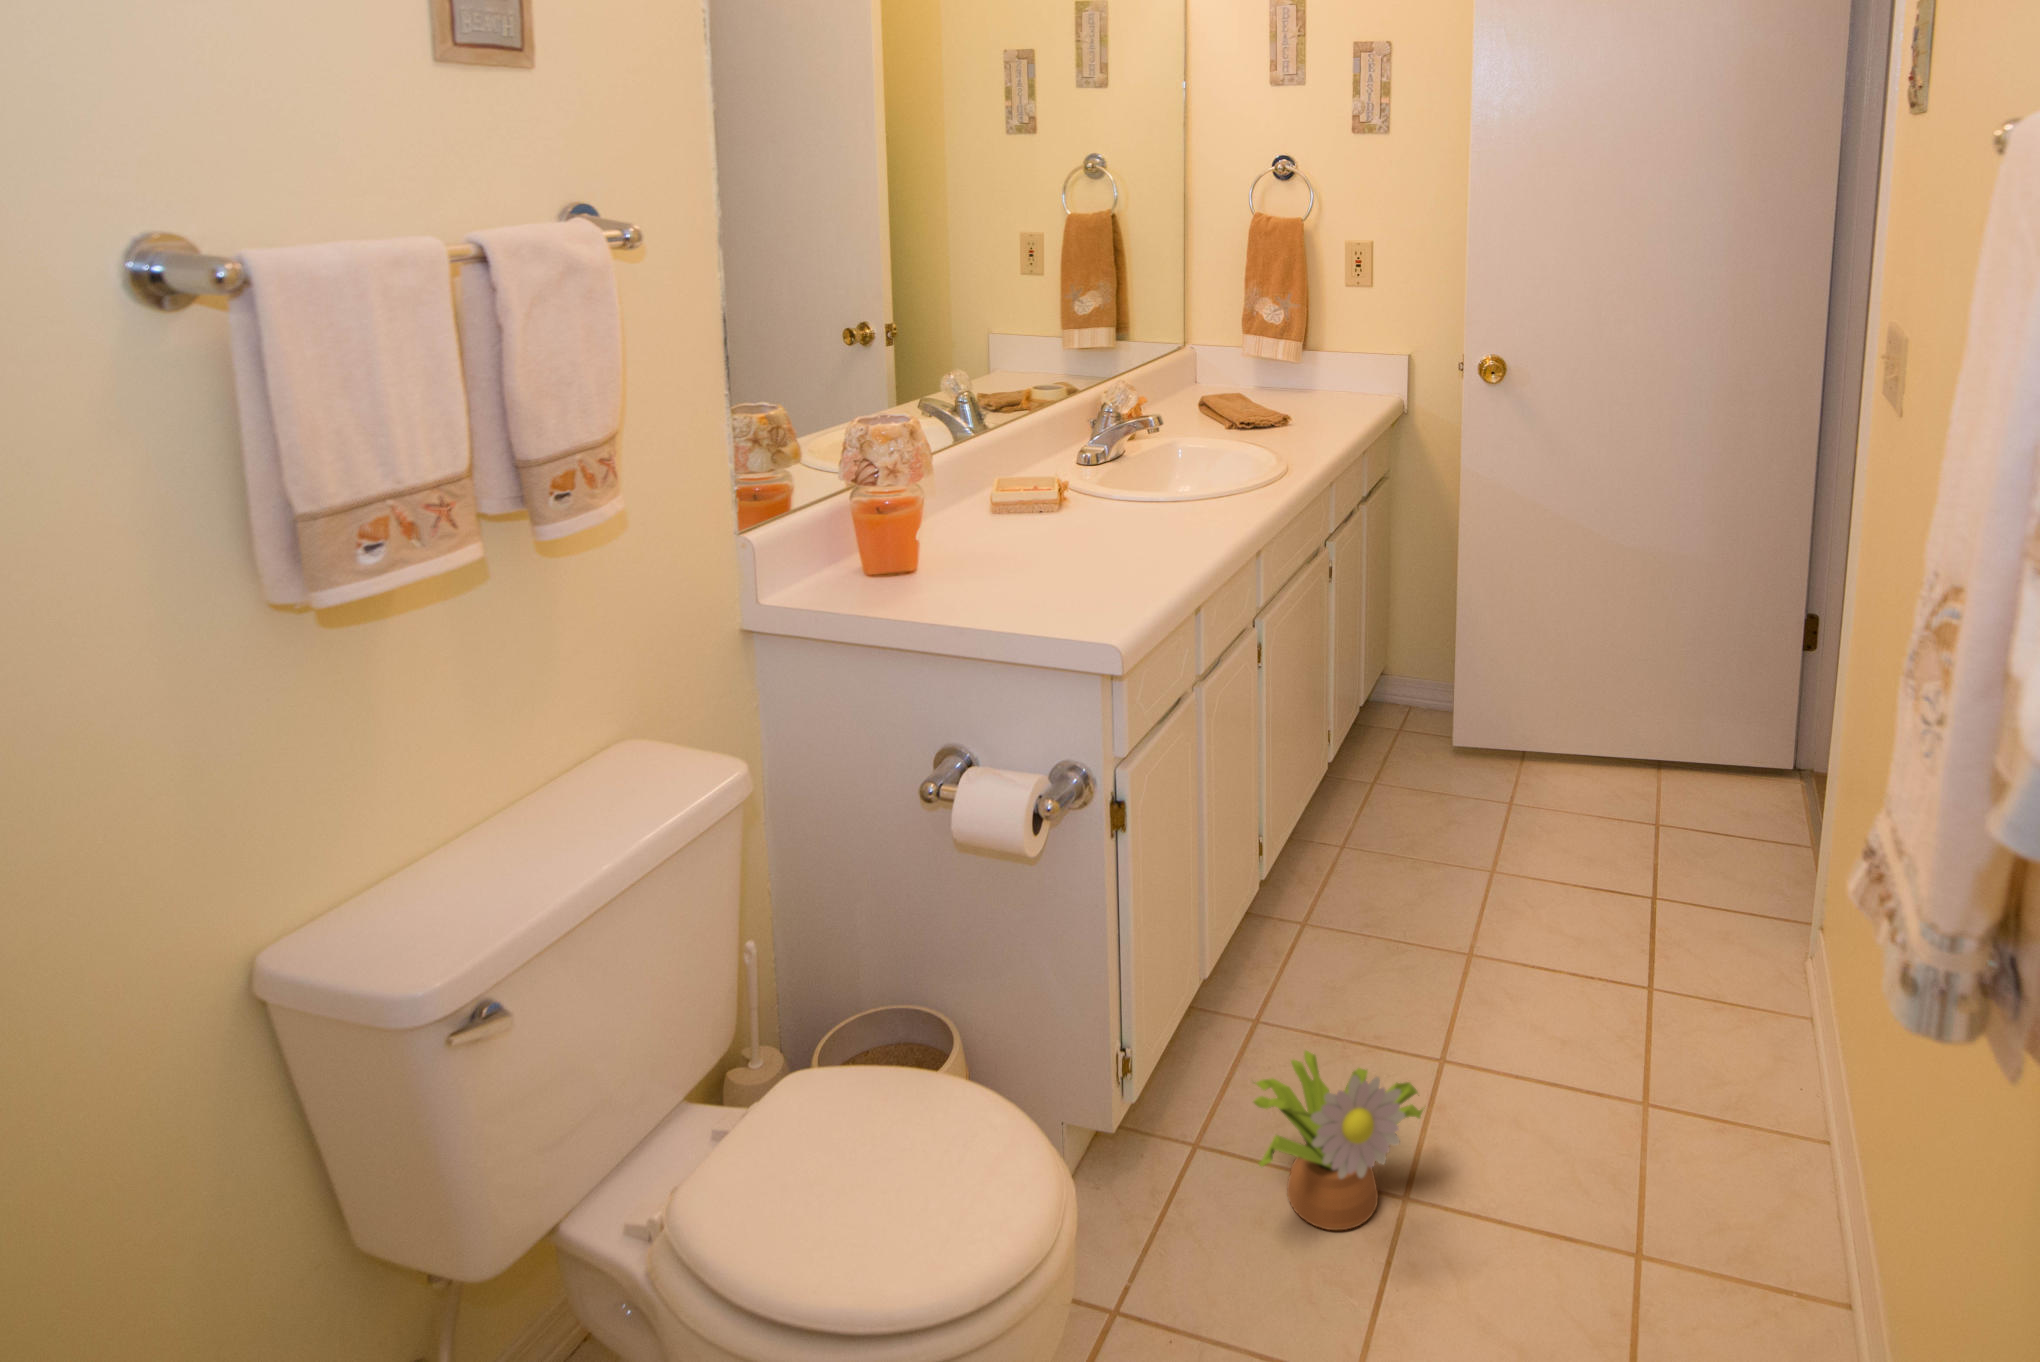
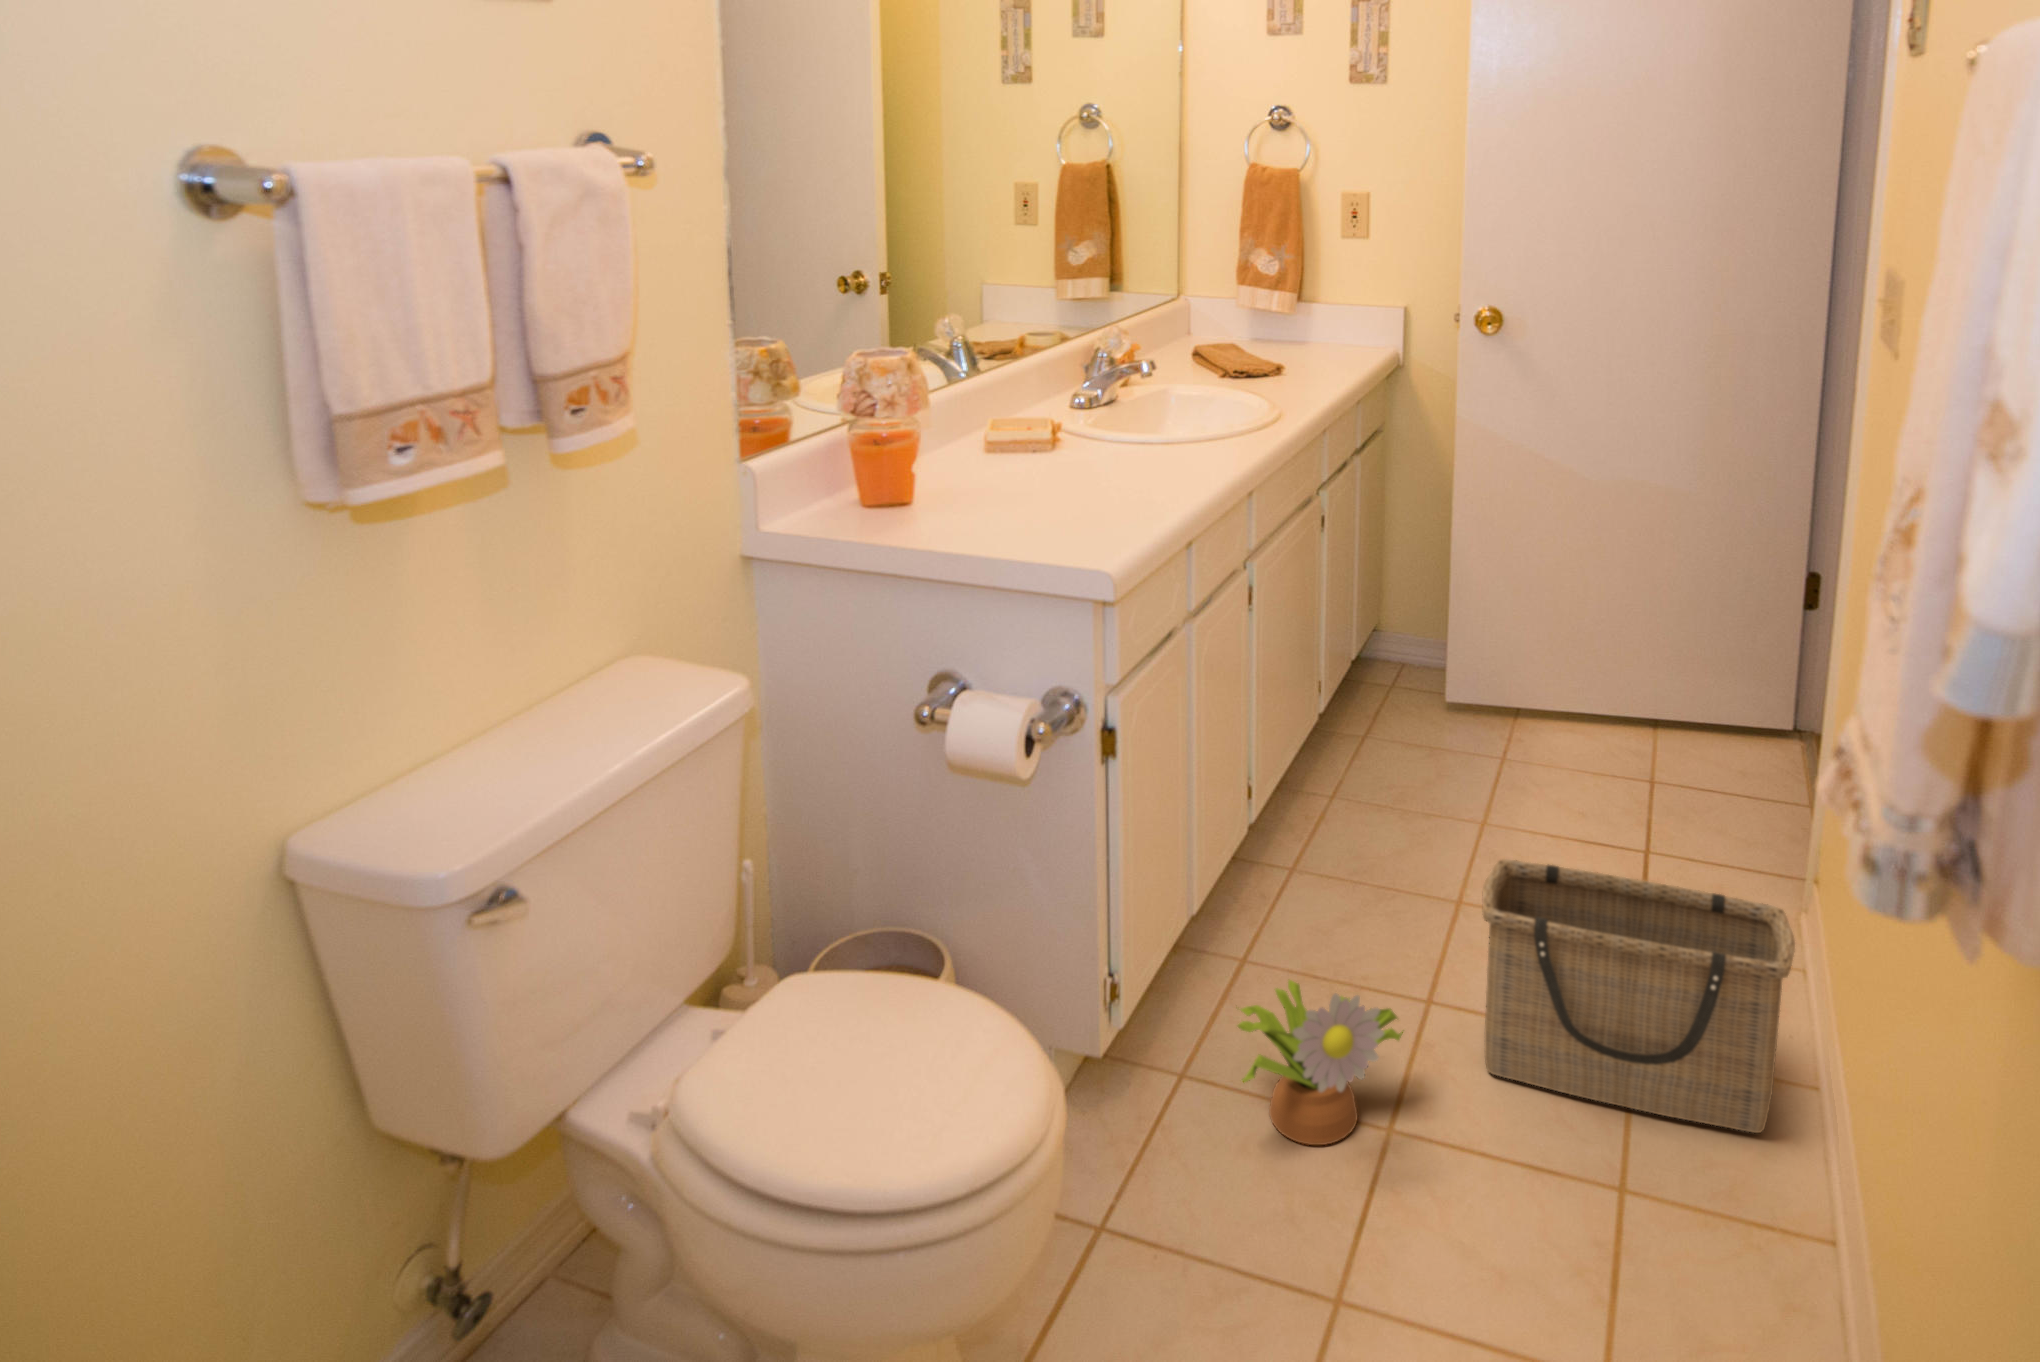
basket: none [1503,923,1830,1217] -> present [1482,859,1795,1133]

